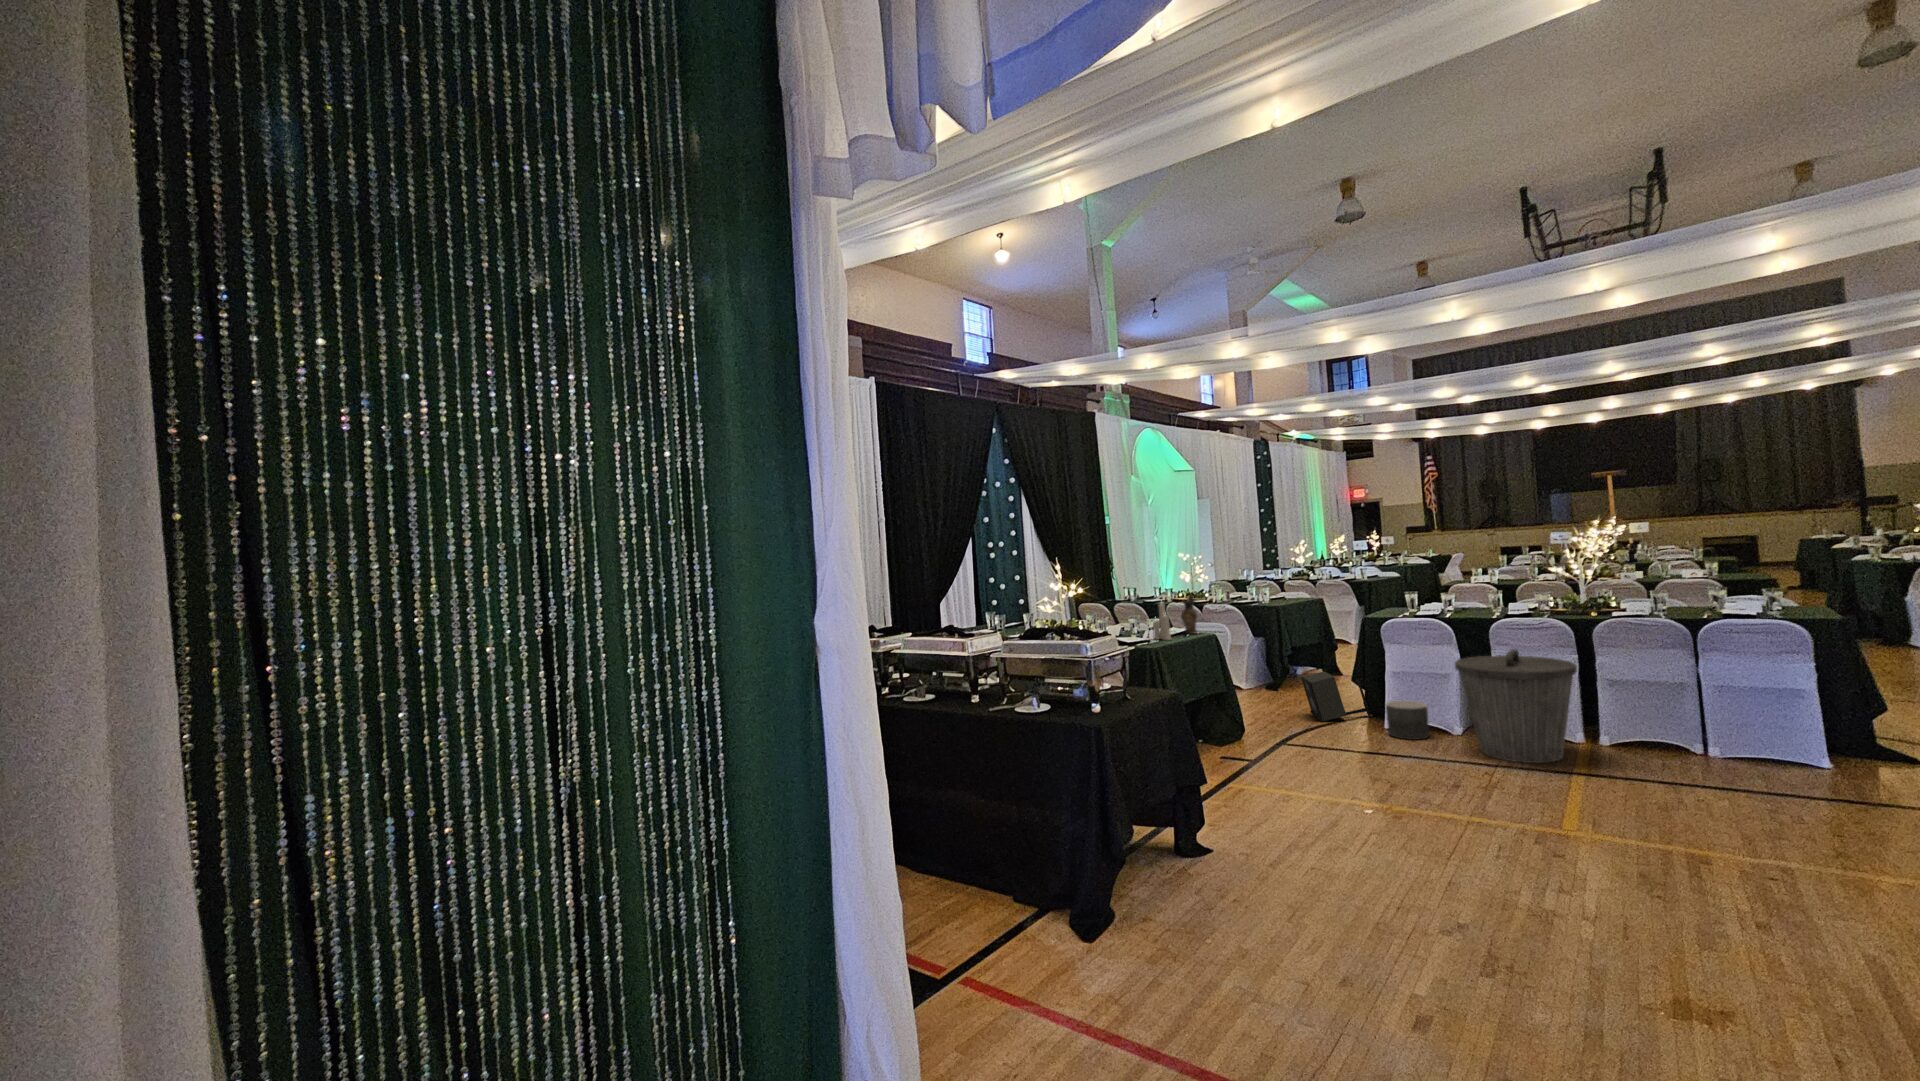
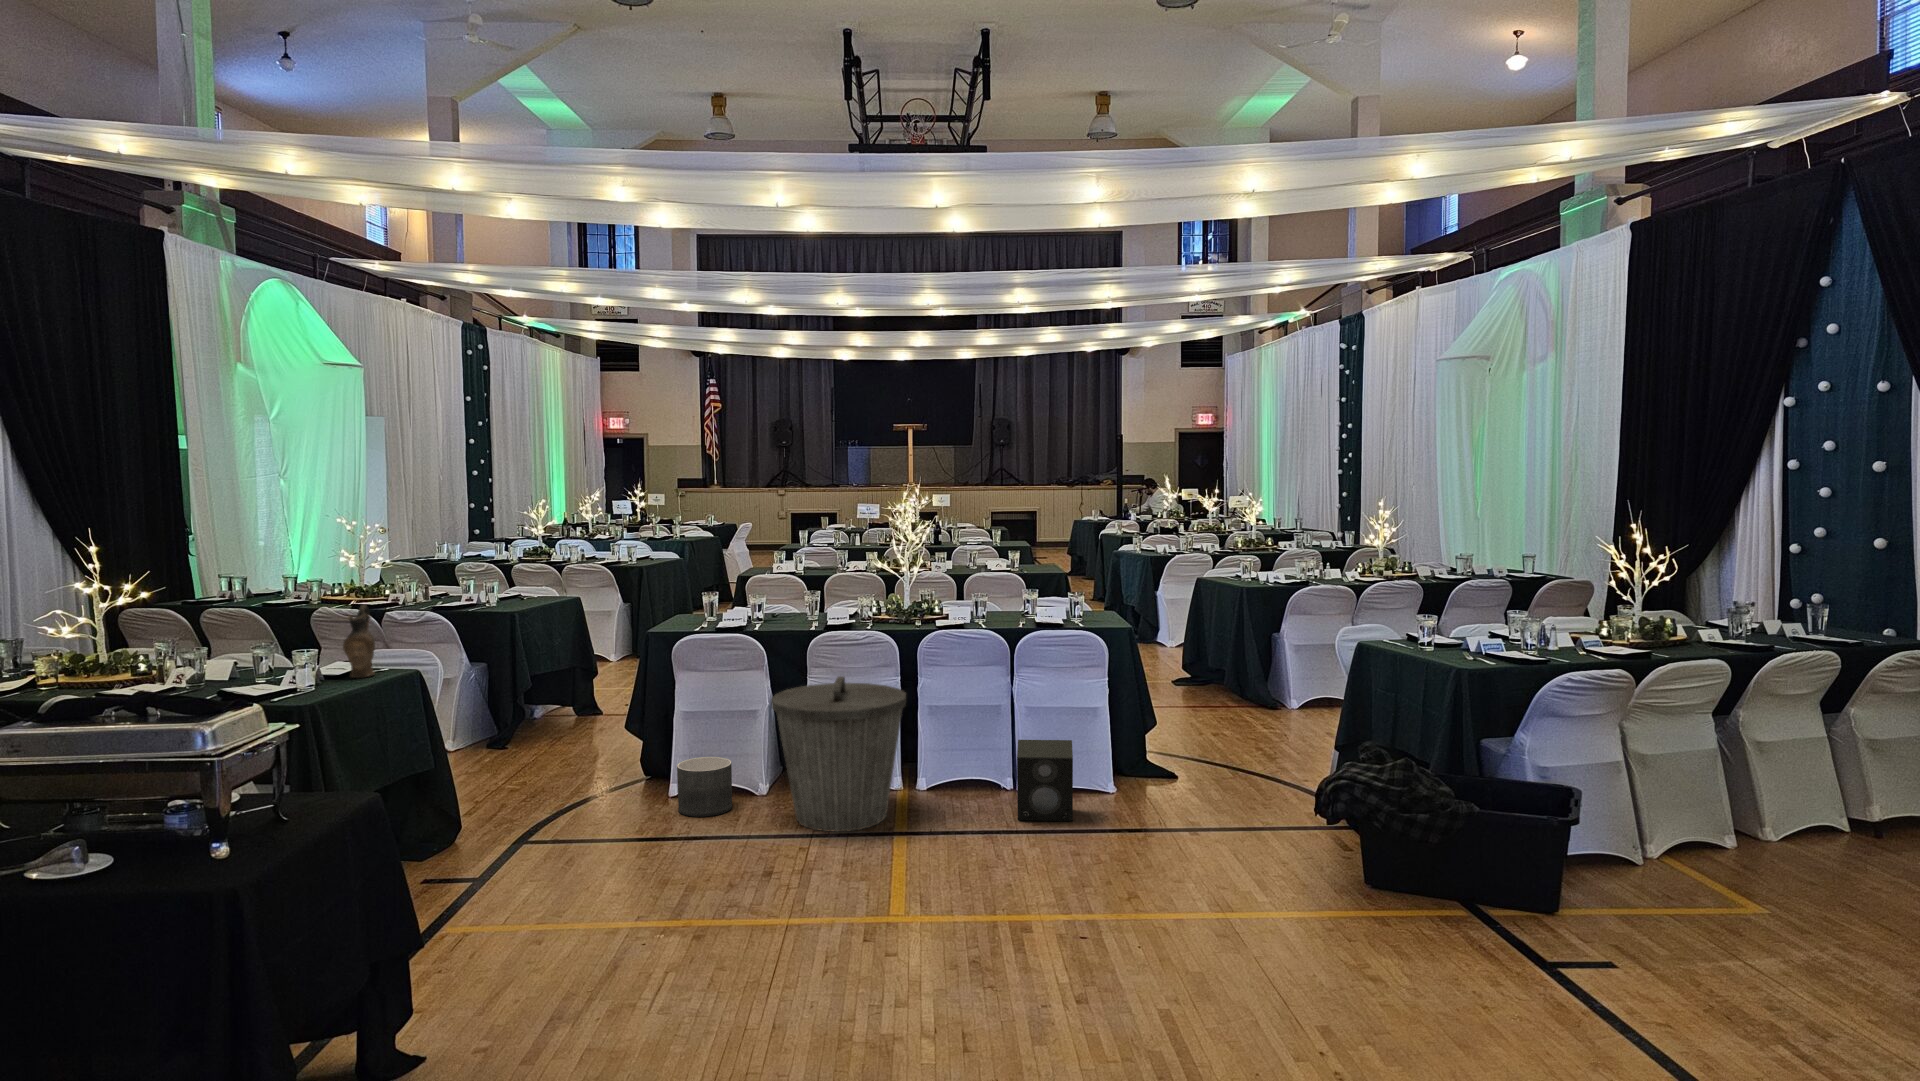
candle: present [1153,604,1171,640] -> none [284,612,324,696]
speaker: present [1301,671,1371,722] -> present [1017,740,1073,821]

